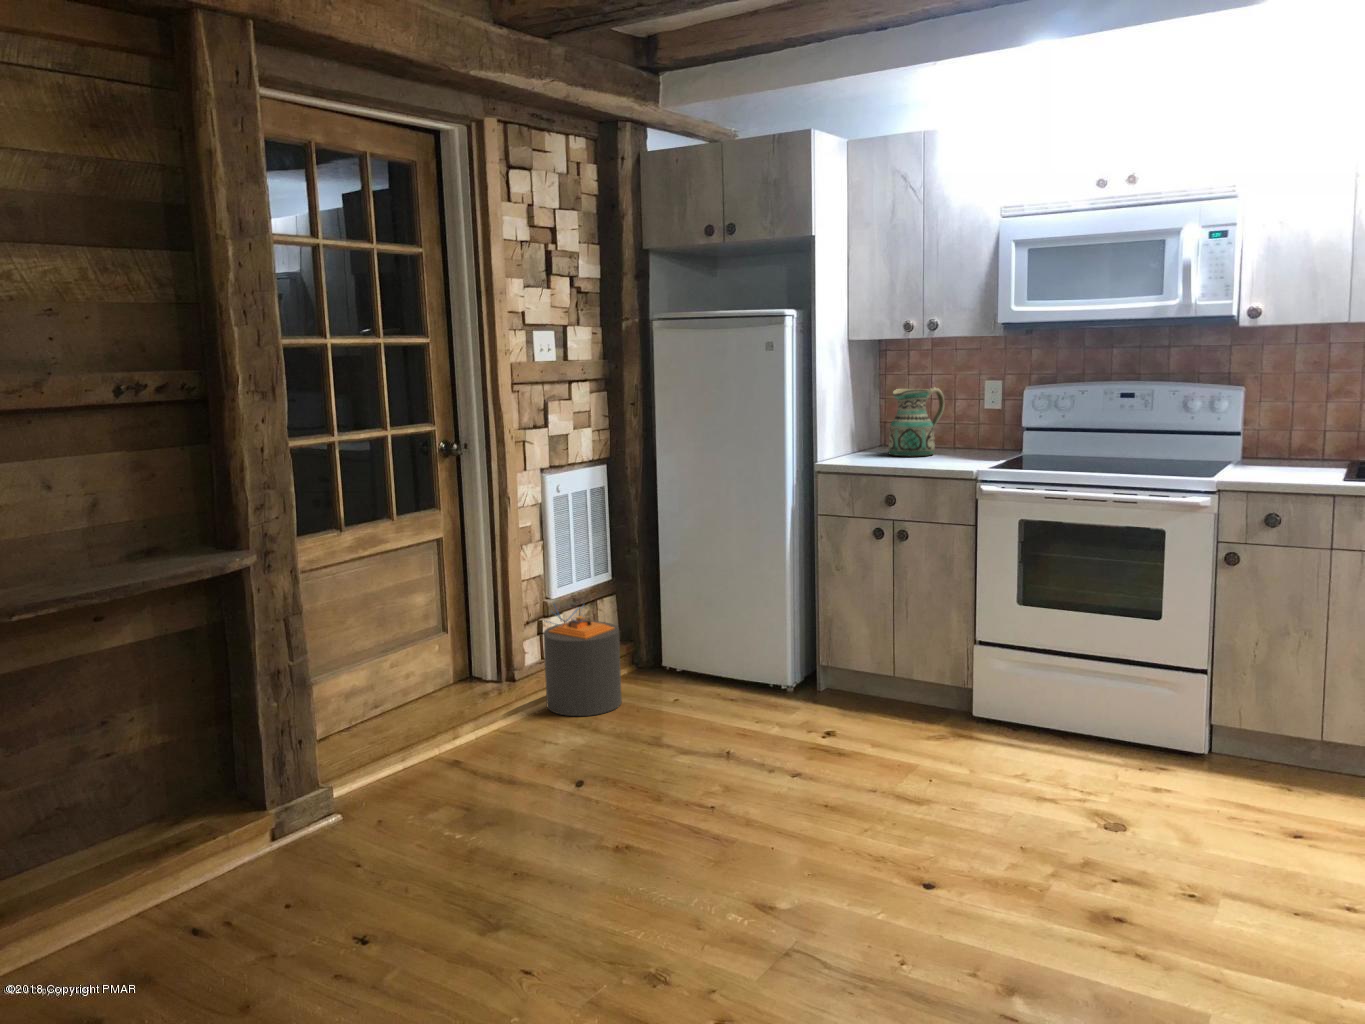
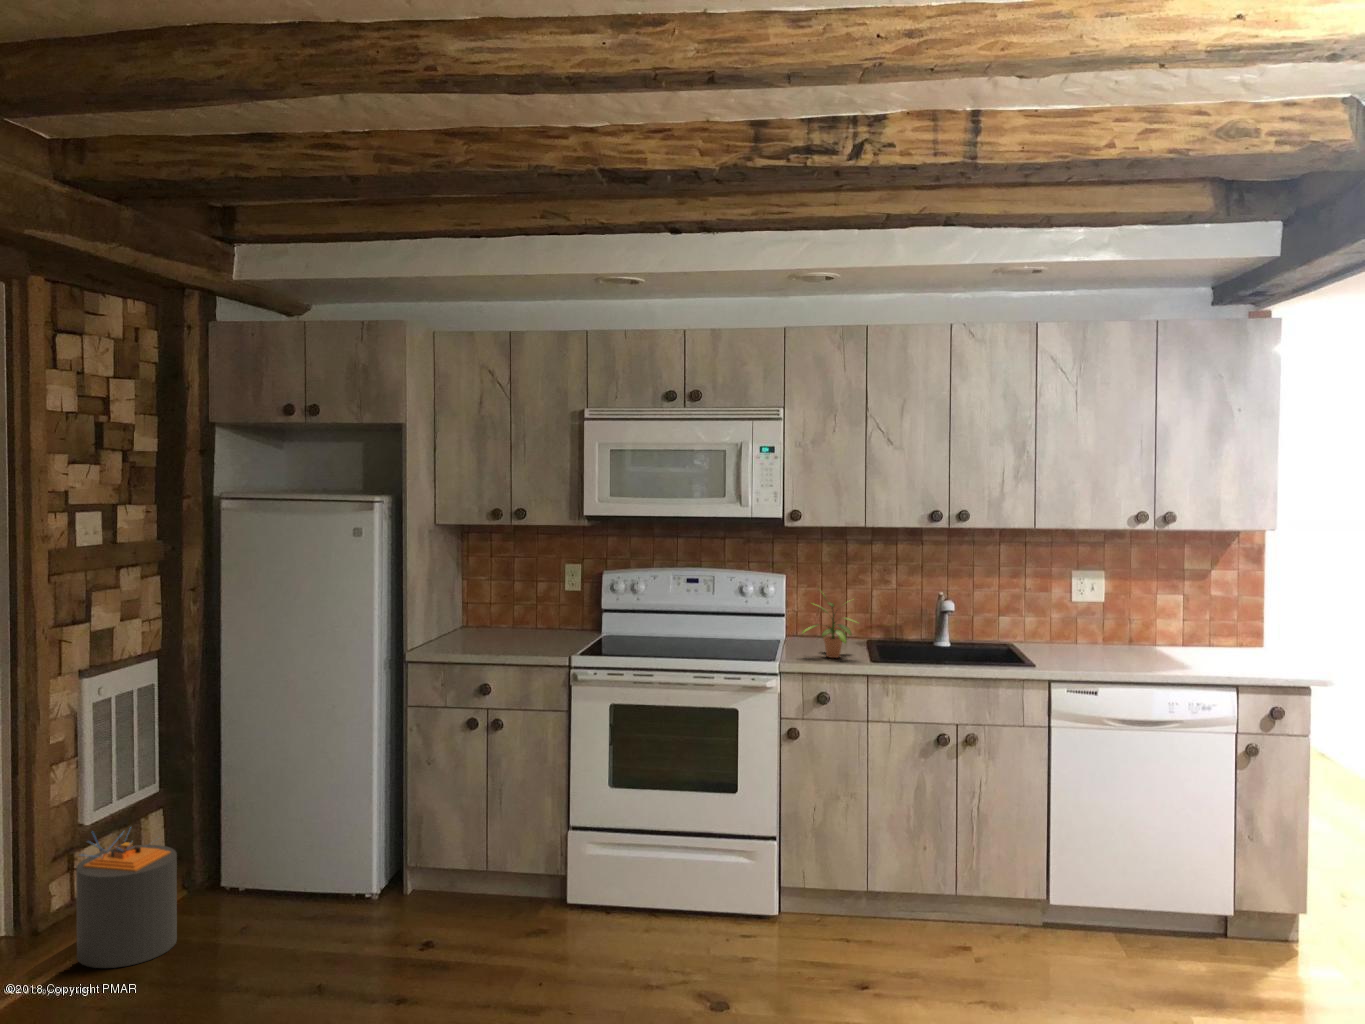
ceramic pitcher: present [889,387,944,456] -> none [475,572,528,641]
potted plant: none [1252,392,1331,477] -> present [802,596,857,658]

